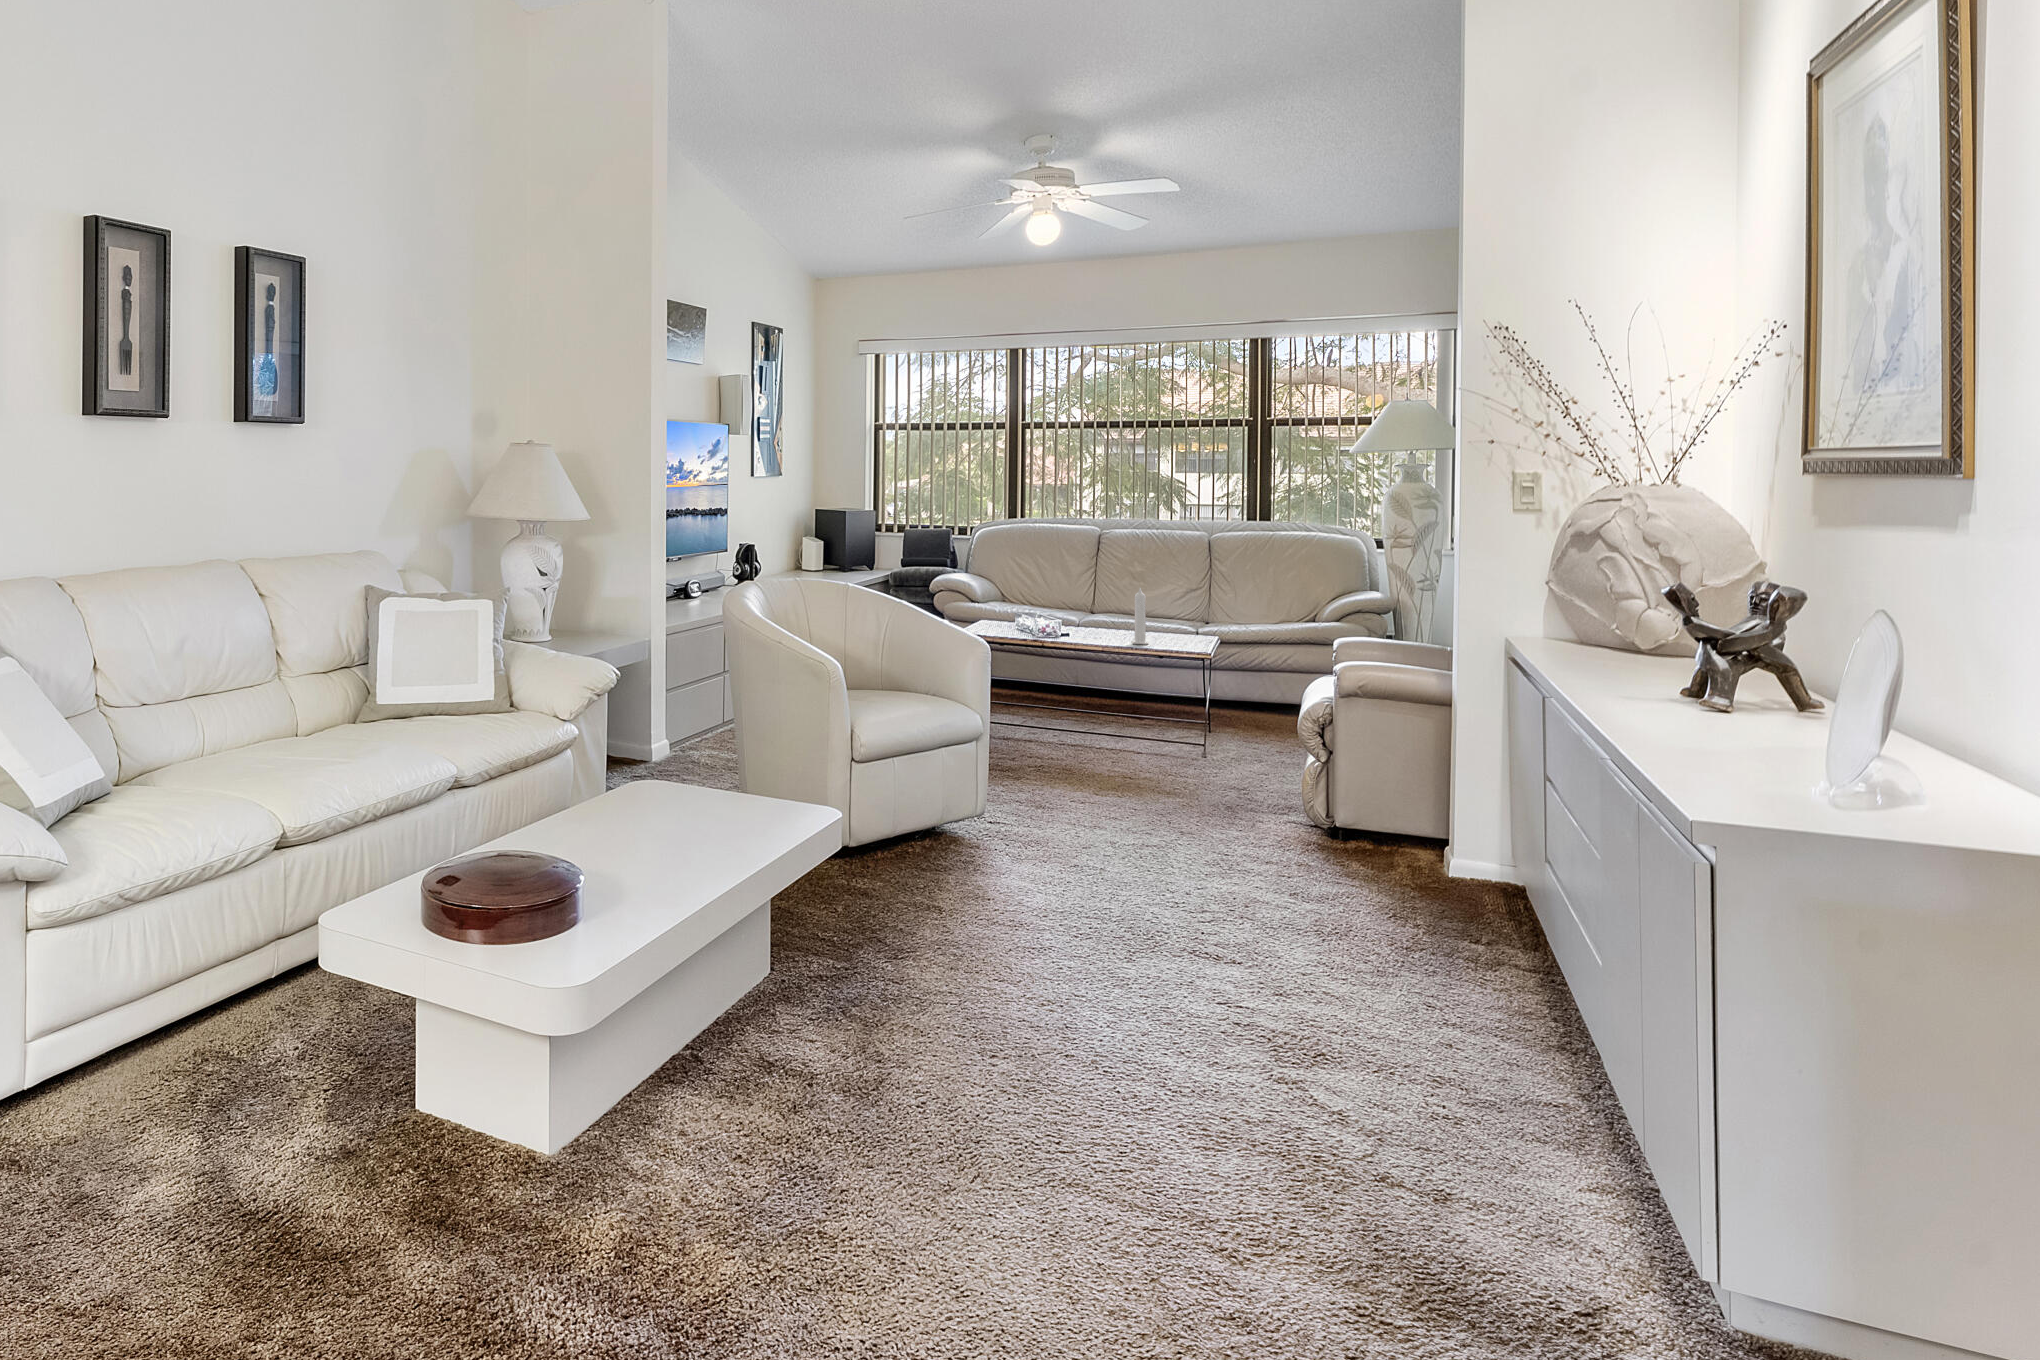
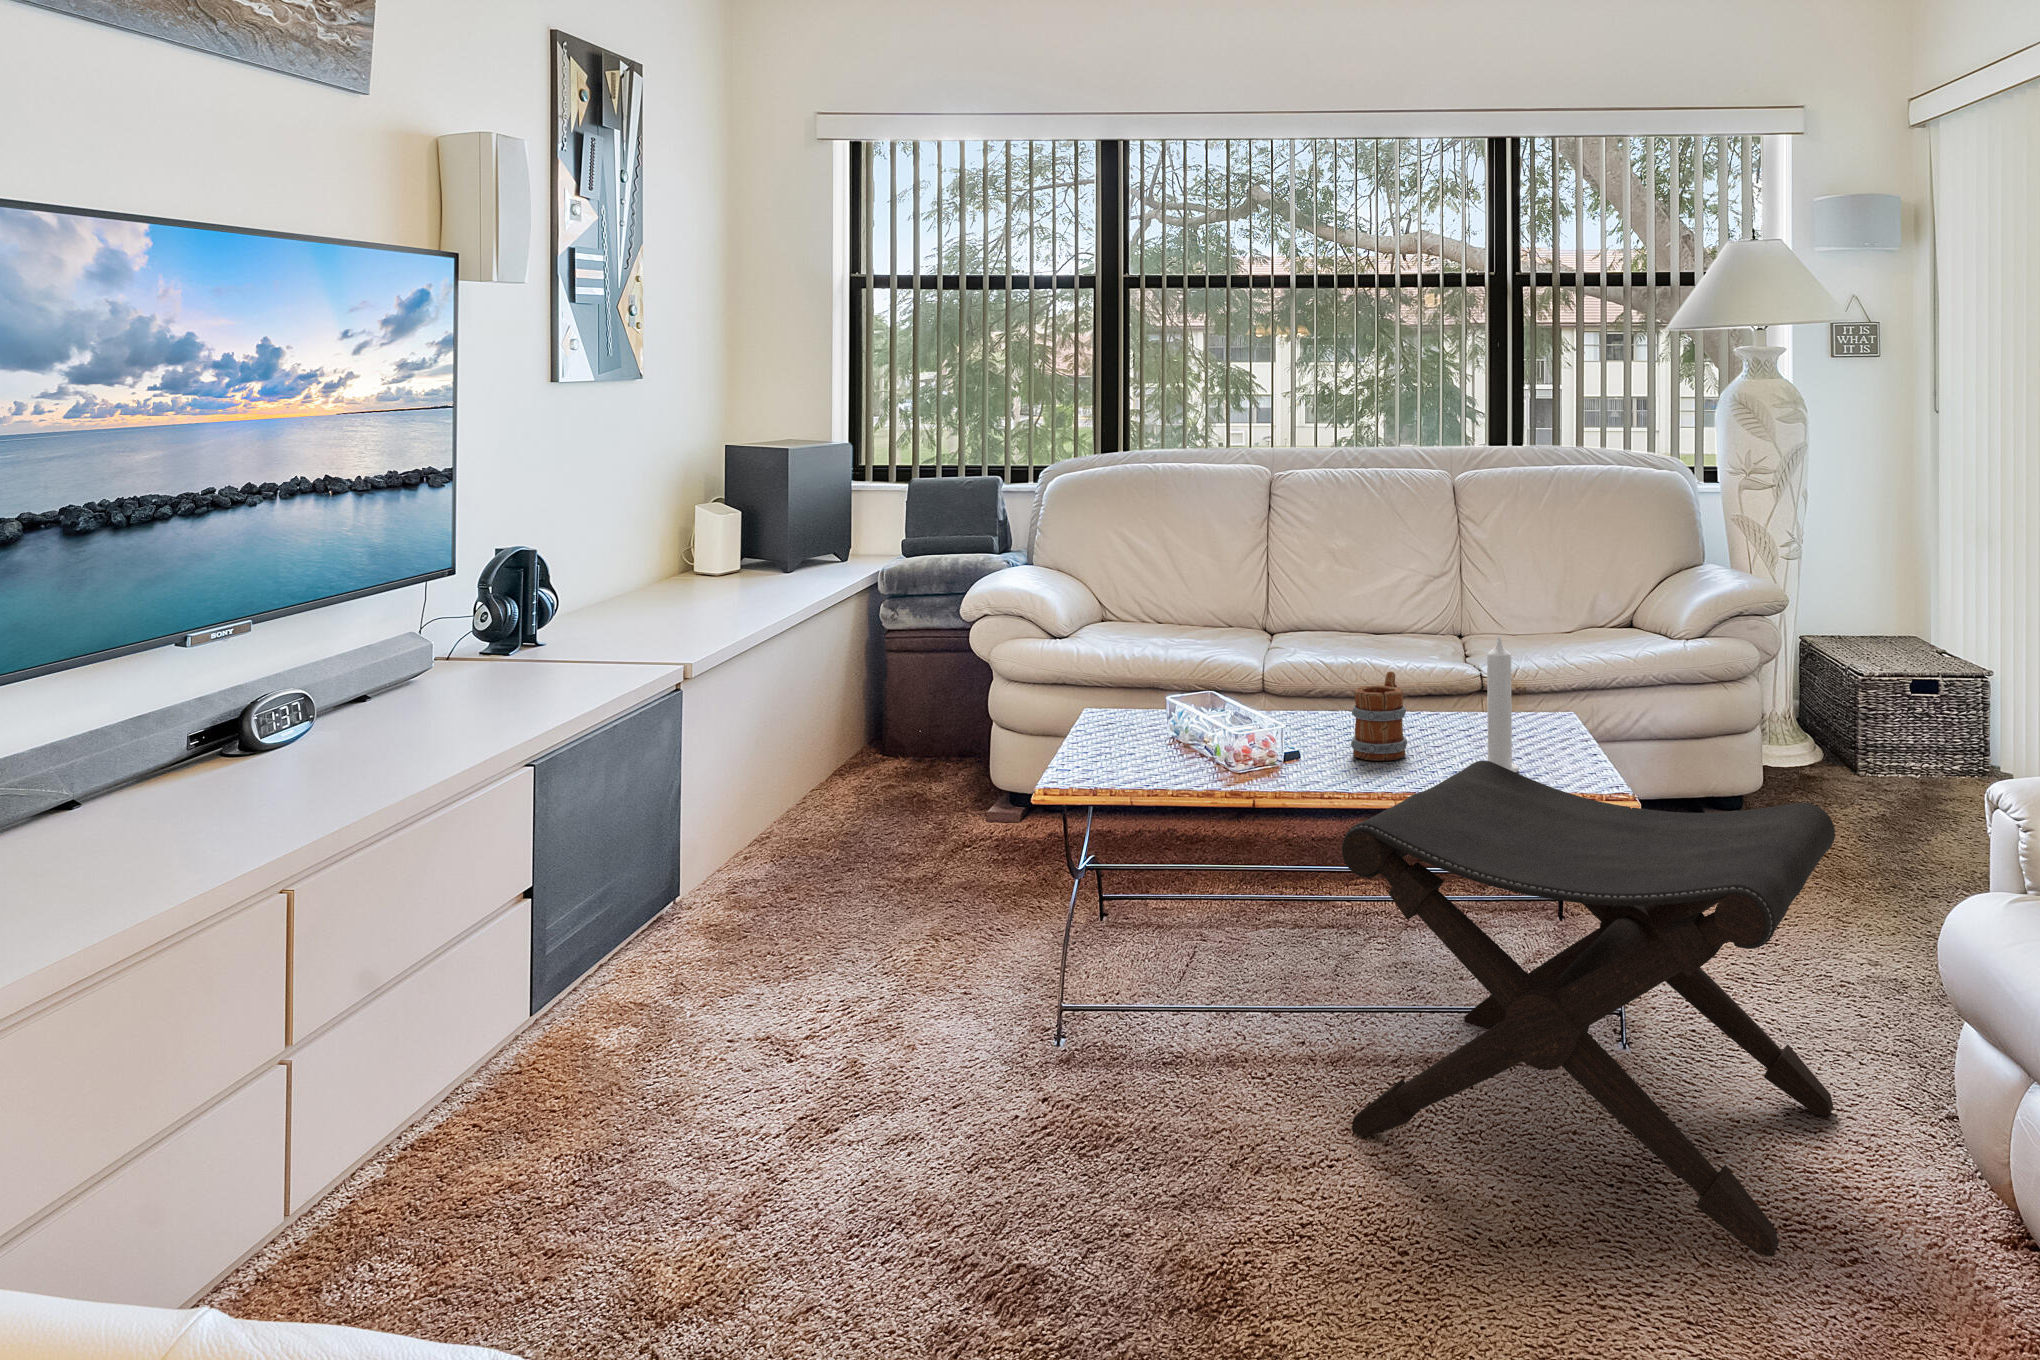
mug: none [1080,606,1107,640] -> present [1351,672,1407,761]
footstool: none [1047,637,1256,778] -> present [1342,761,1835,1256]

